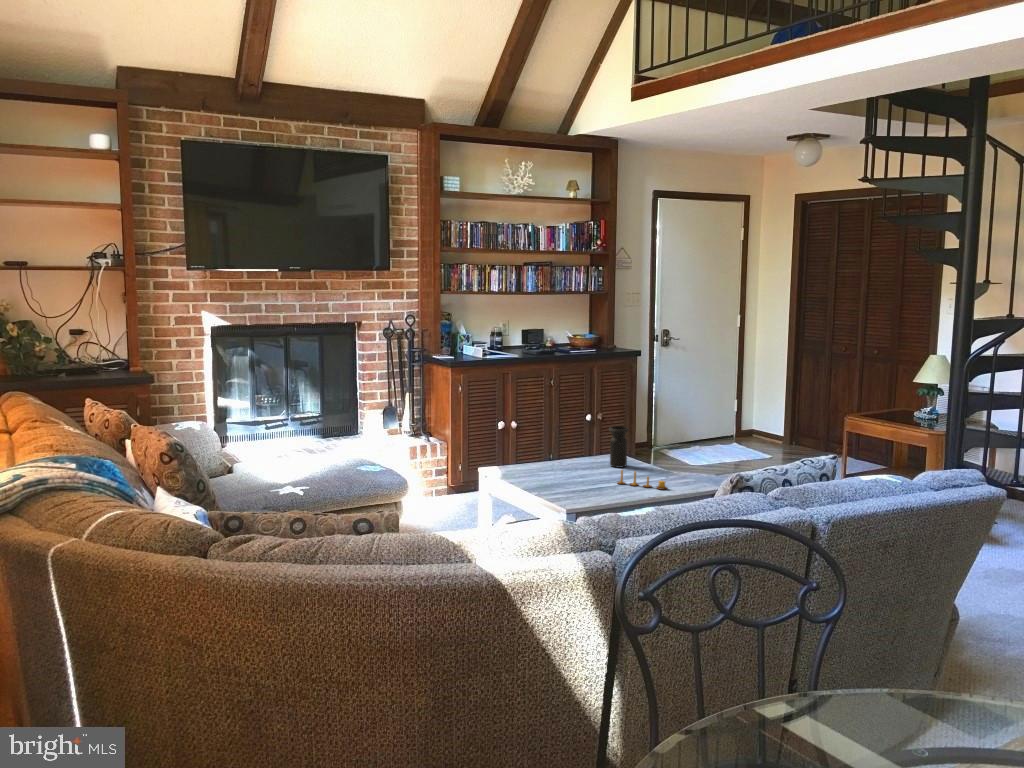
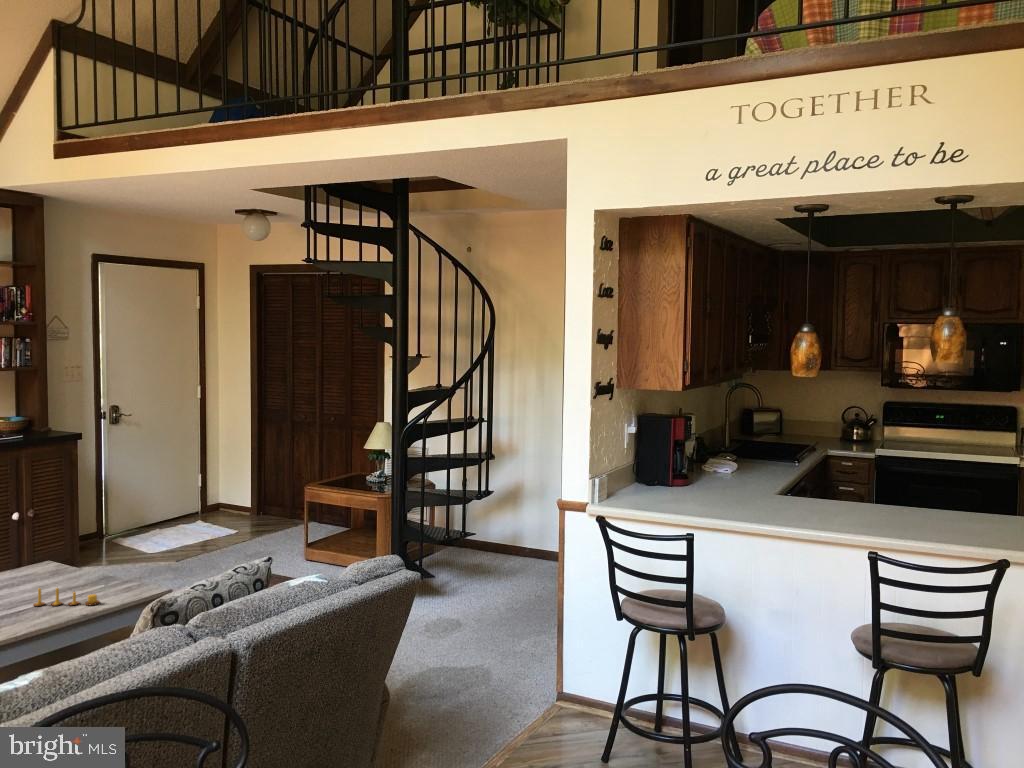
vase: present [609,426,629,467] -> none [25,532,53,582]

